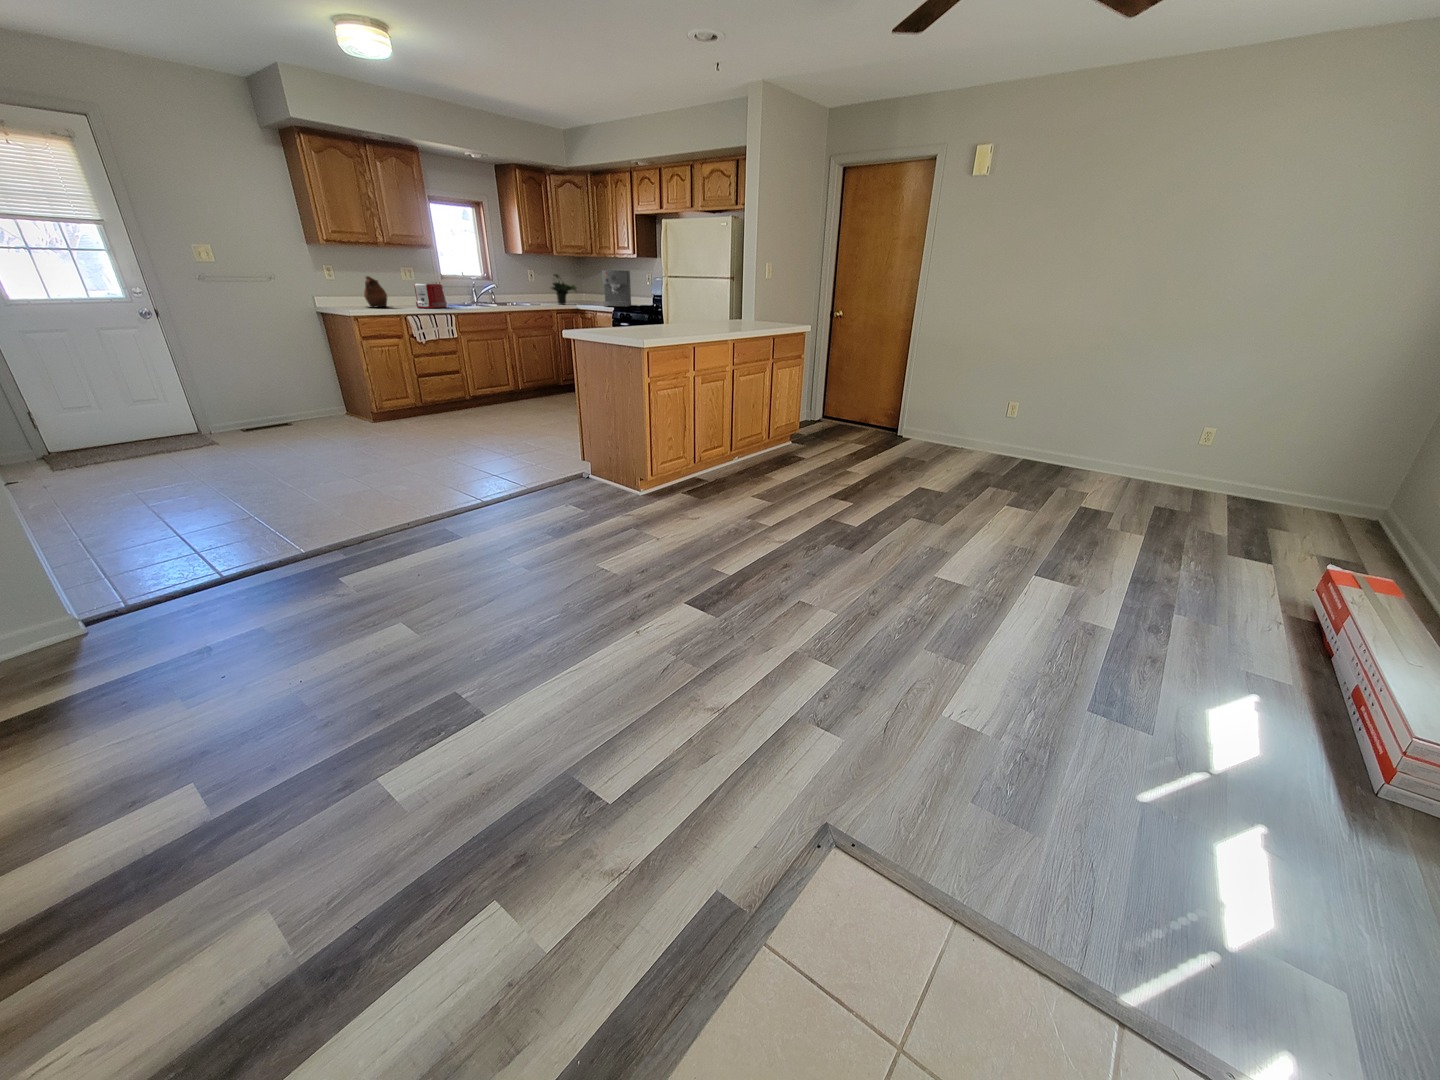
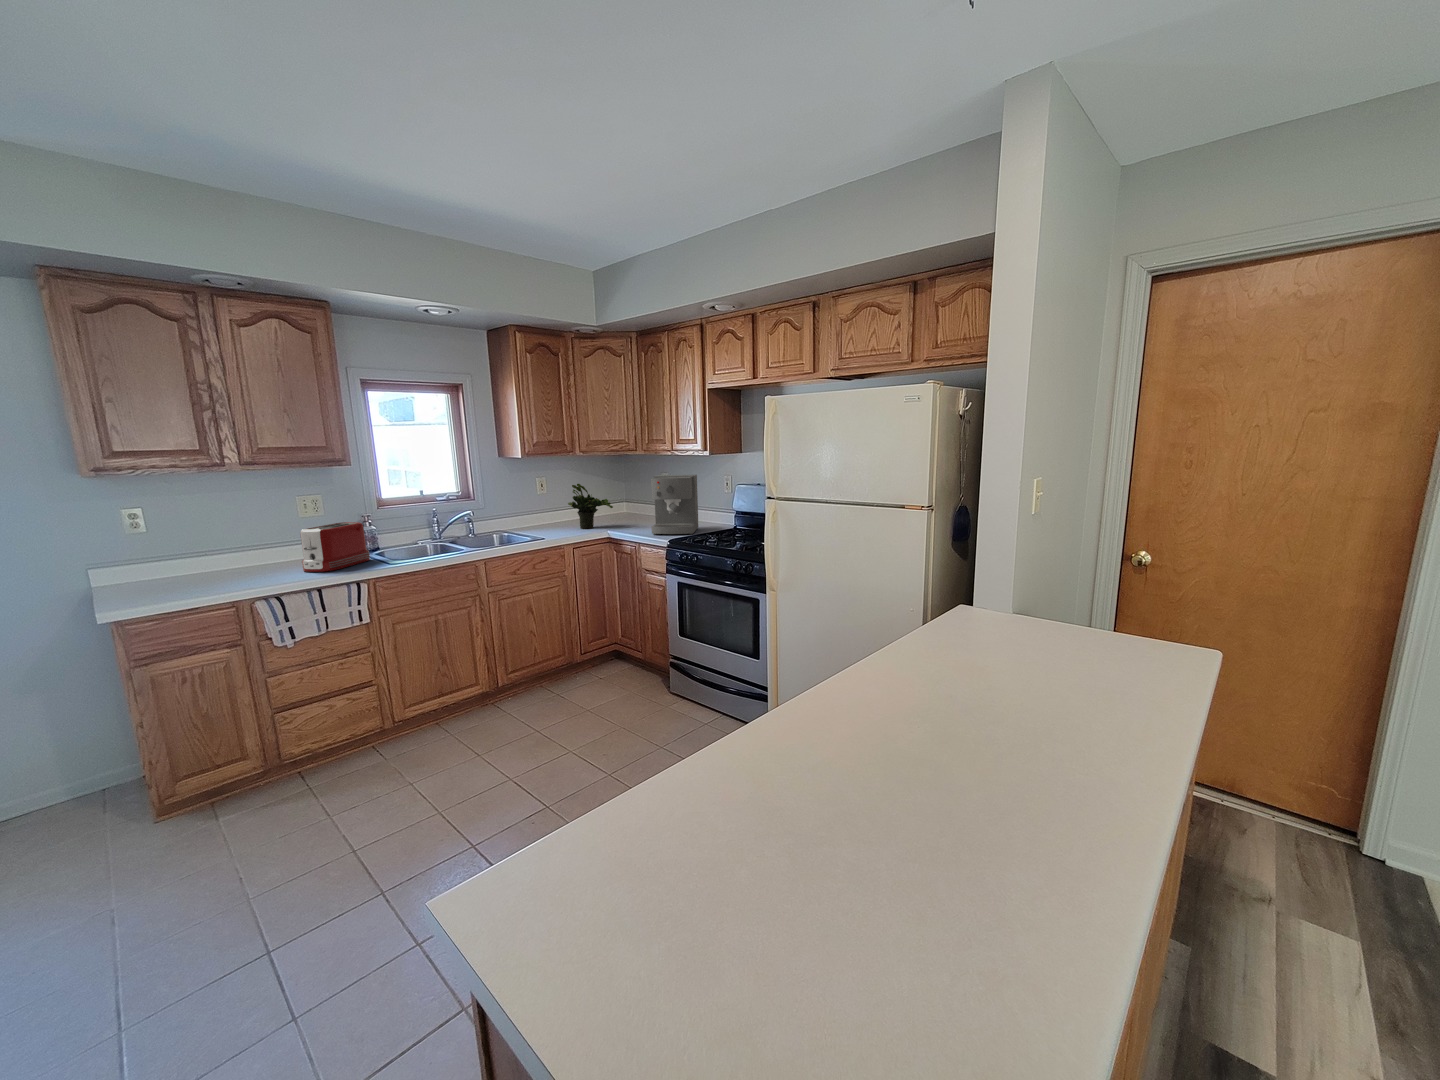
ceramic pitcher: present [364,276,387,307] -> none [200,523,262,578]

